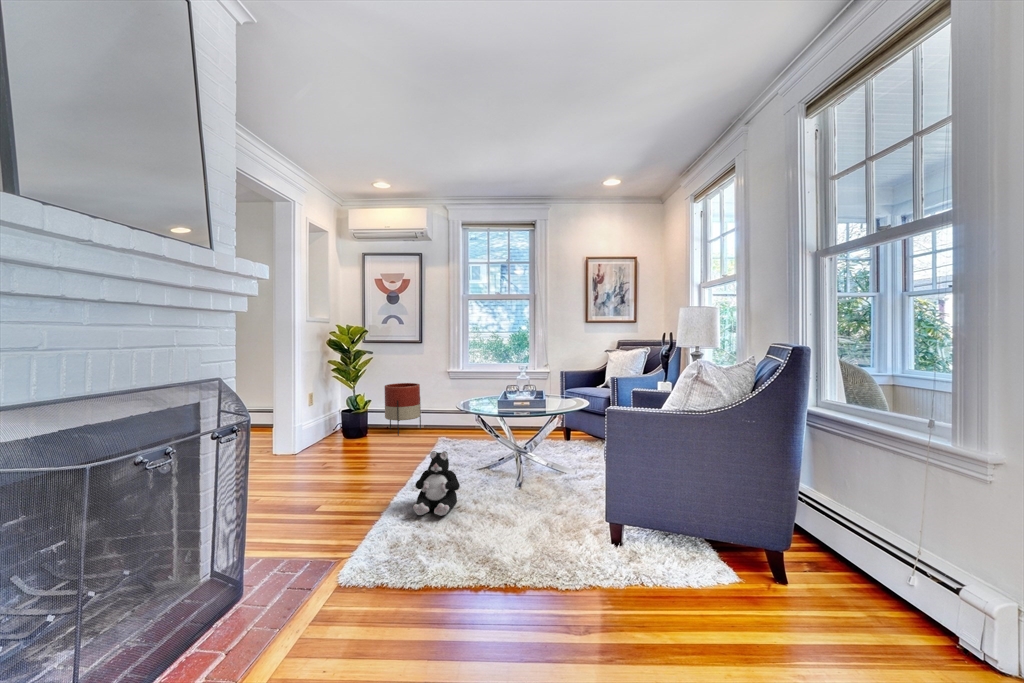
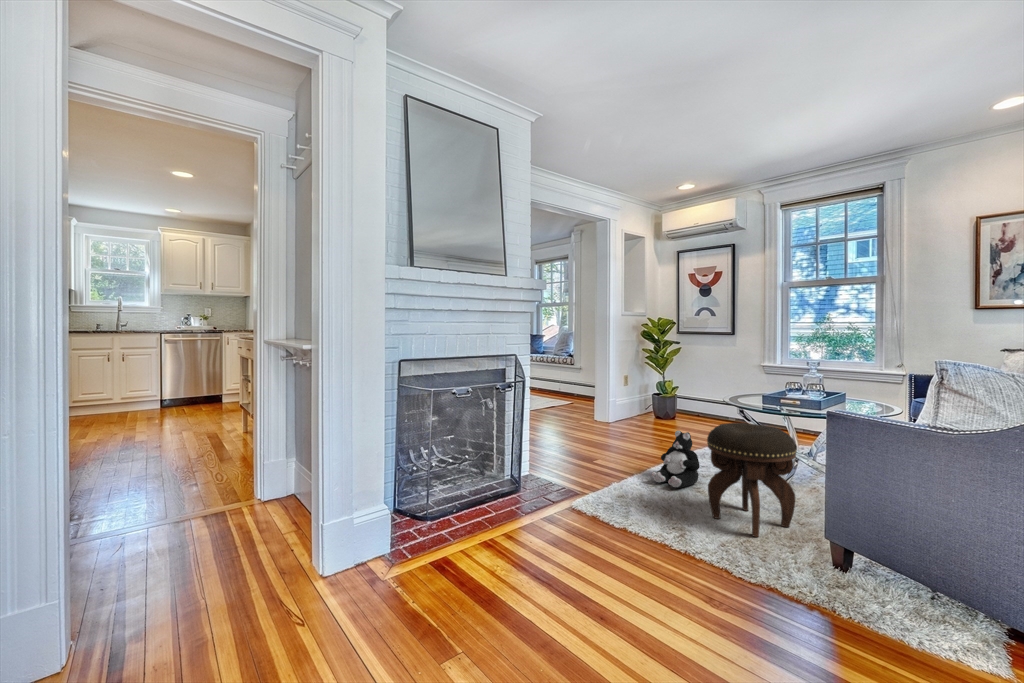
planter: present [385,383,421,435] -> none [691,373,728,422]
footstool: none [489,432,567,544] -> present [707,423,797,537]

